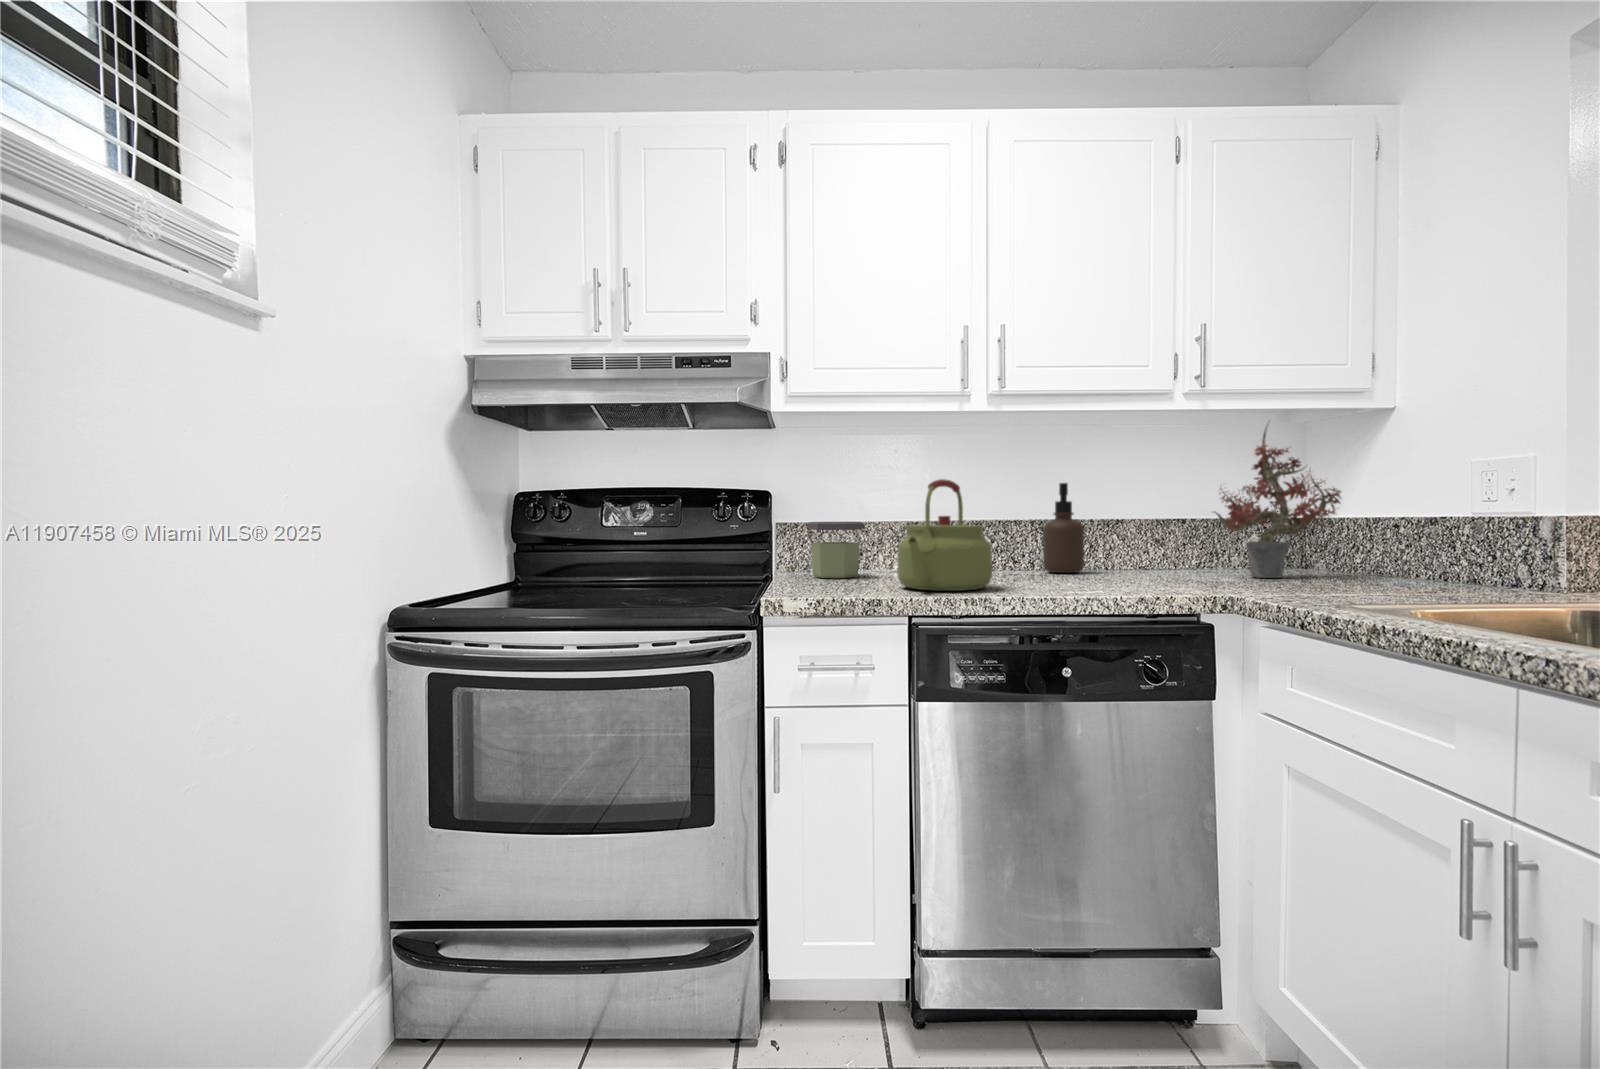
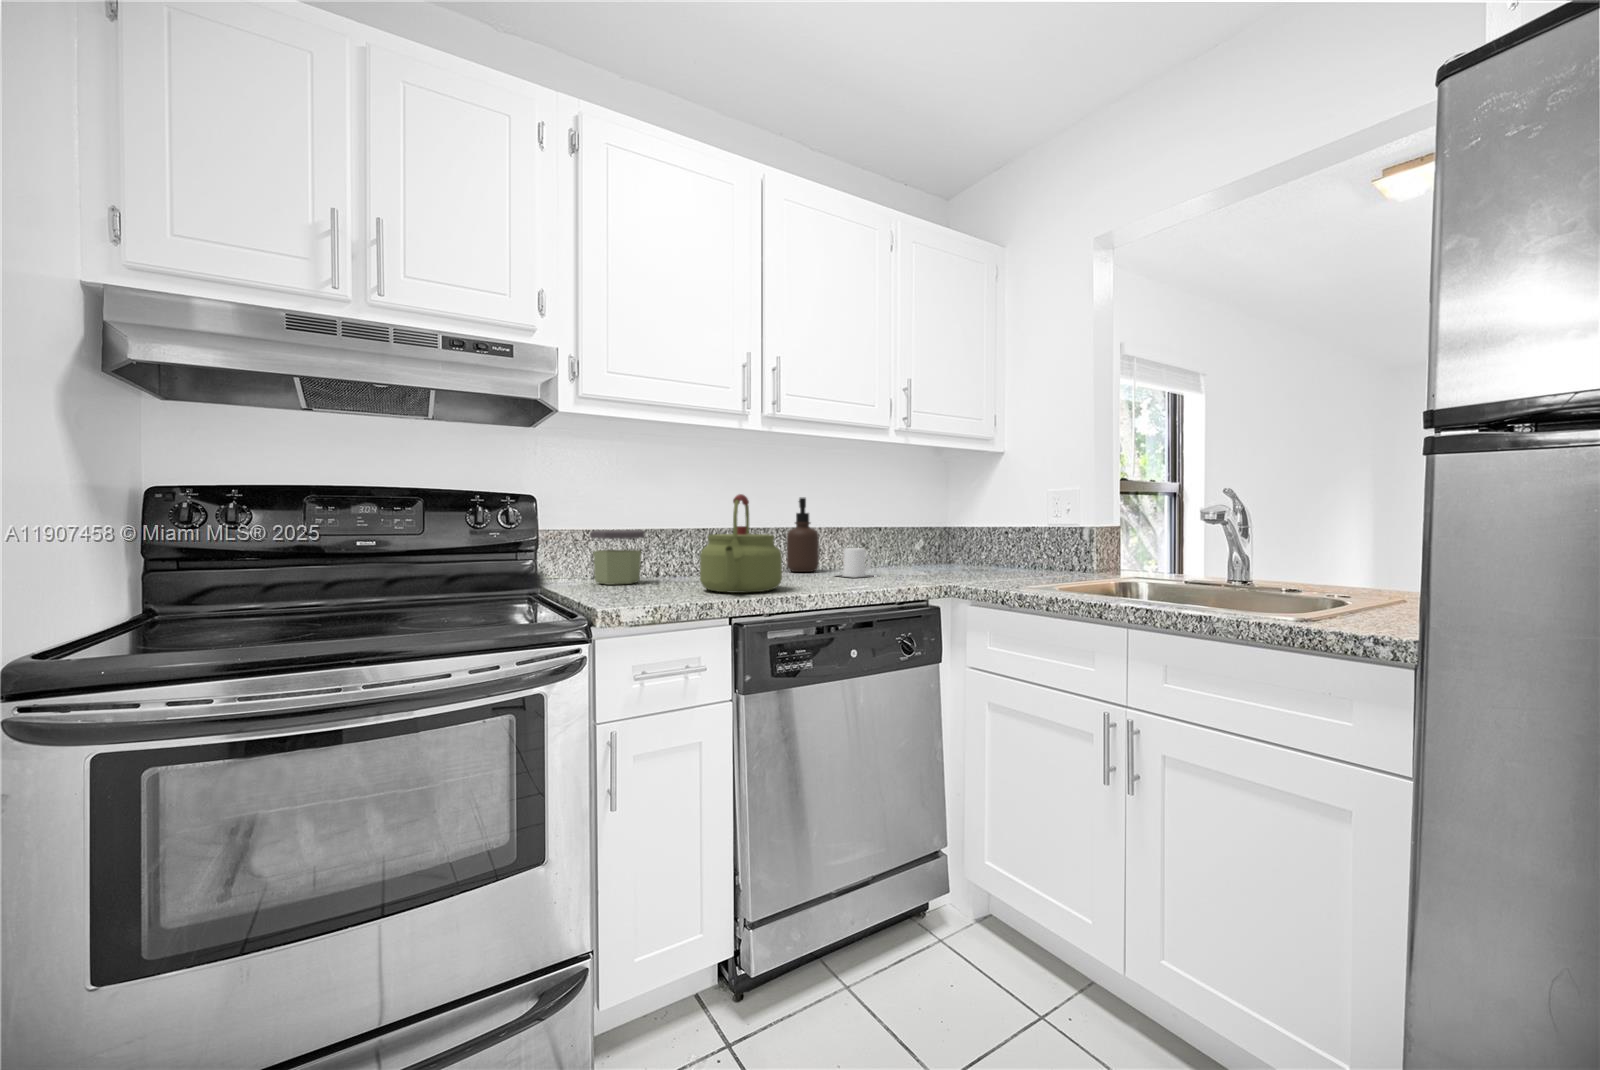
potted plant: present [1214,427,1341,578] -> none [915,455,992,571]
mug: none [1089,544,1148,581] -> present [842,548,873,578]

